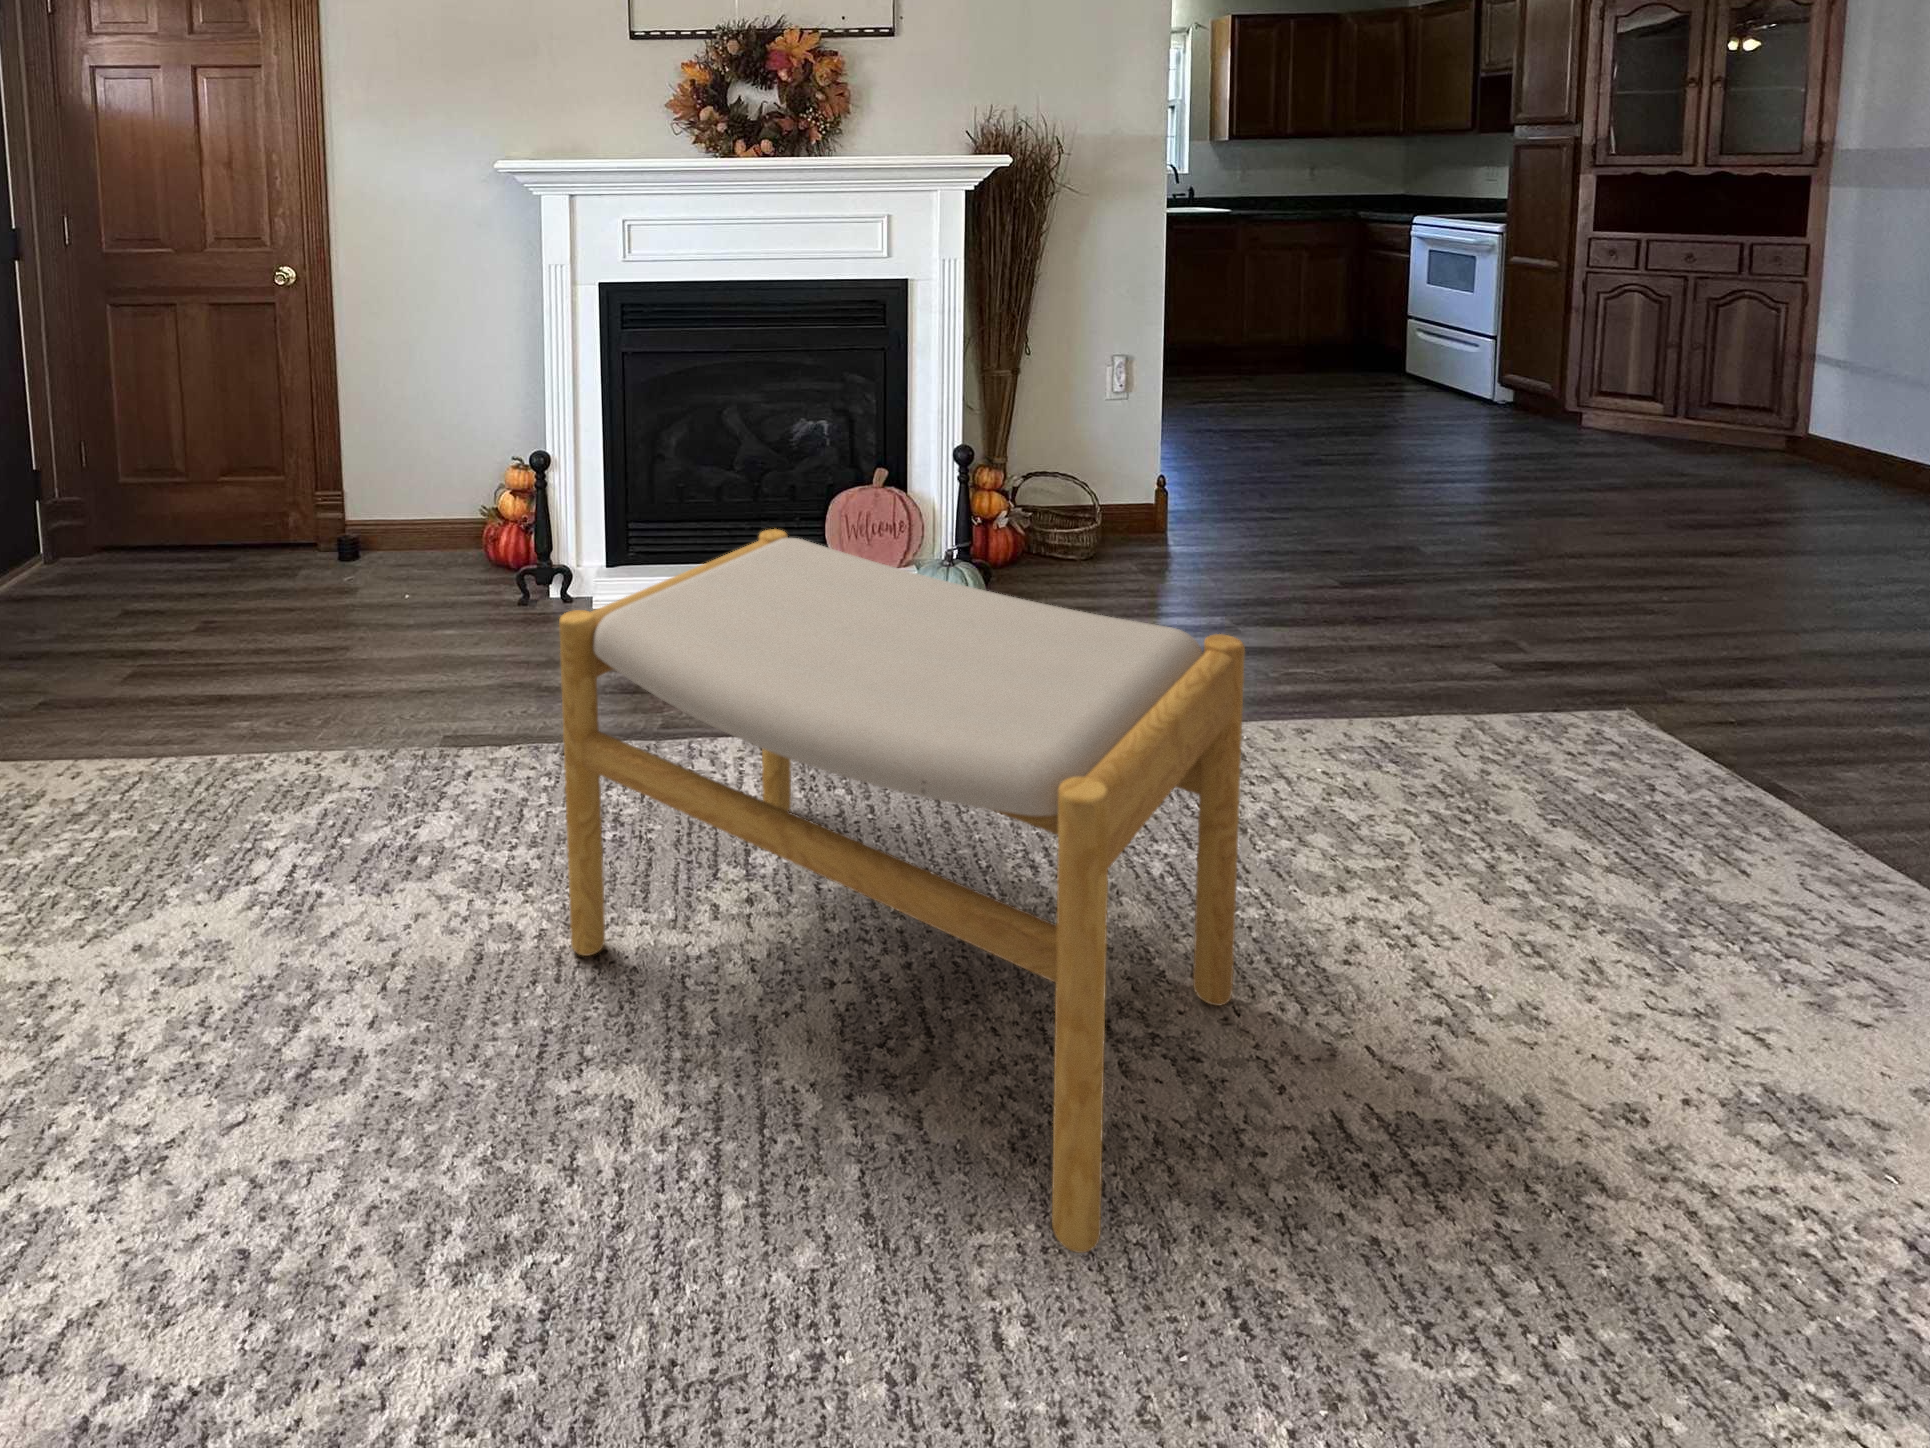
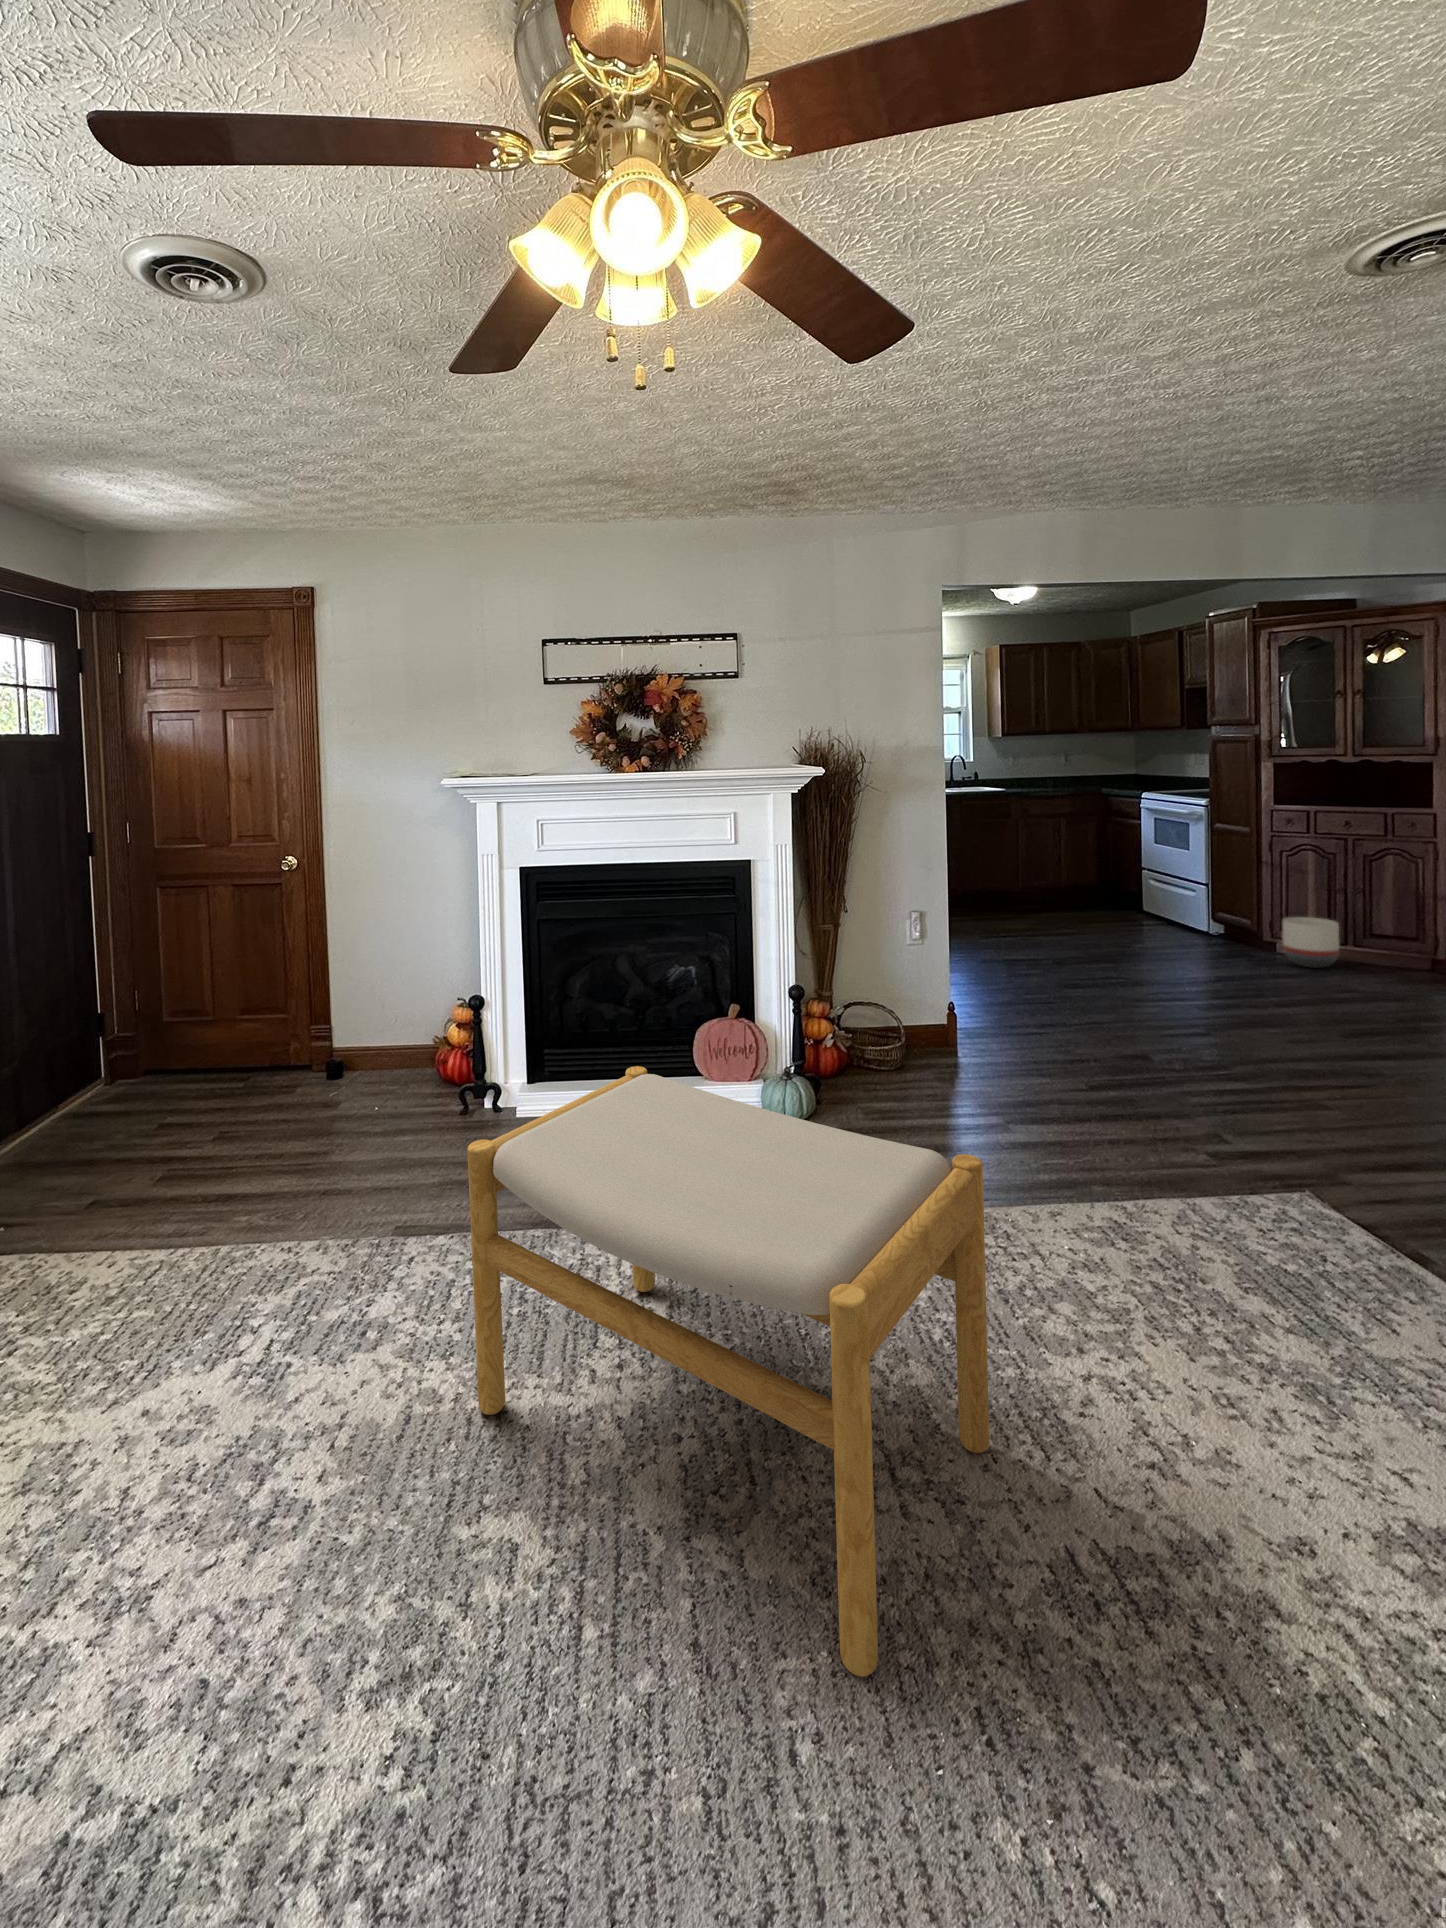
planter: none [1601,380,1678,446] -> present [1283,917,1339,968]

